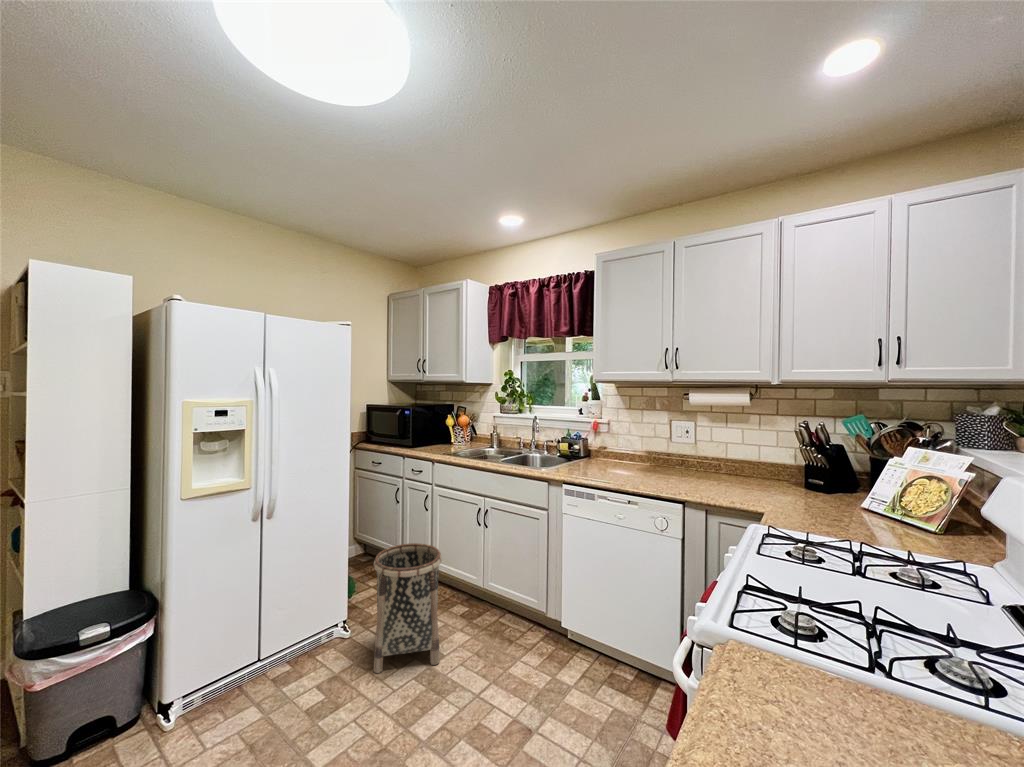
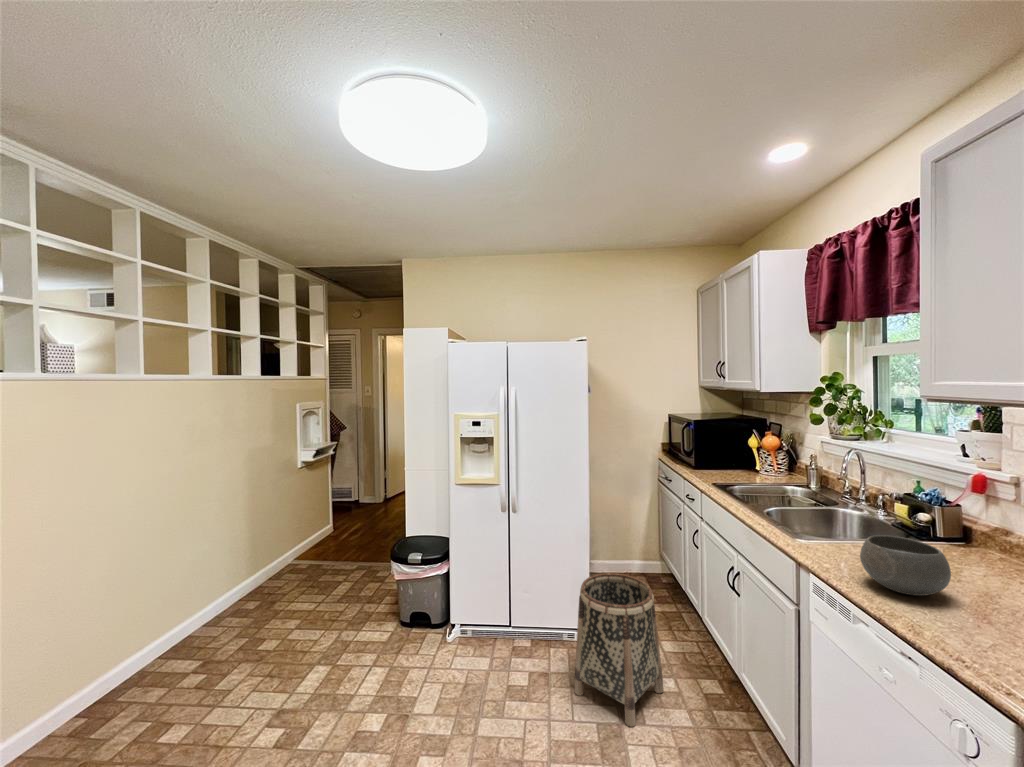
bowl: none [592,454,627,480] -> present [860,535,951,596]

